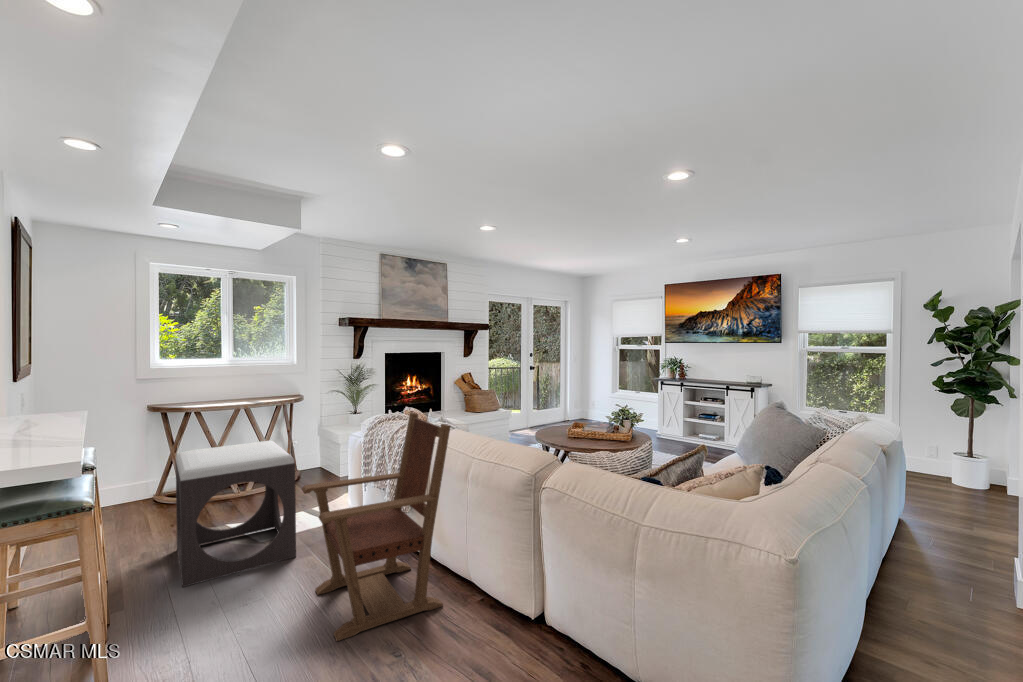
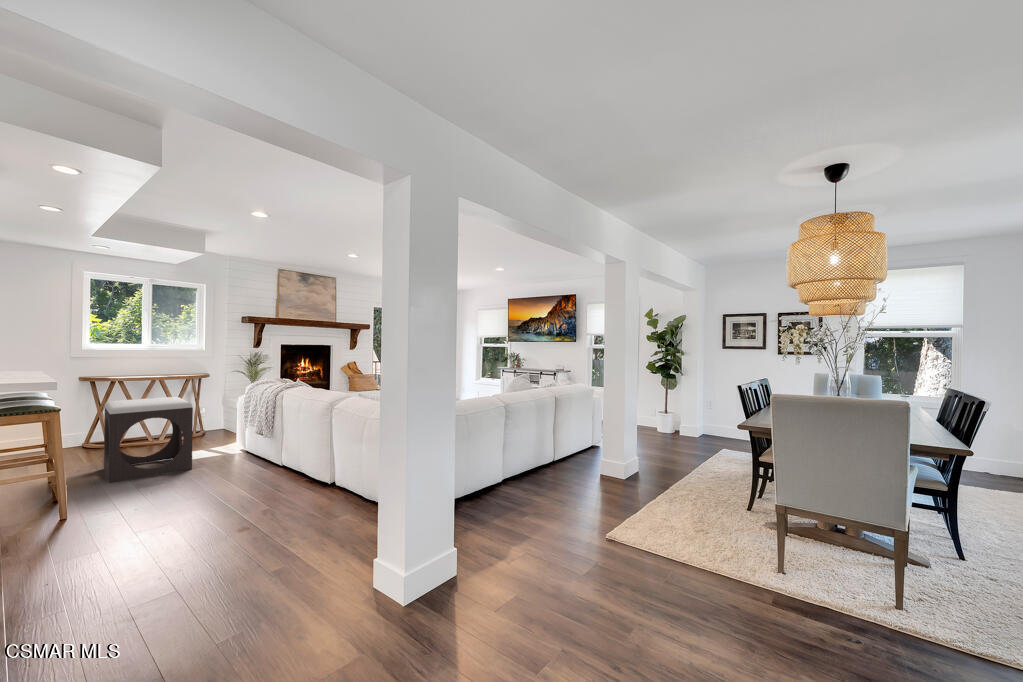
armchair: present [302,413,450,641] -> none [194,374,290,497]

